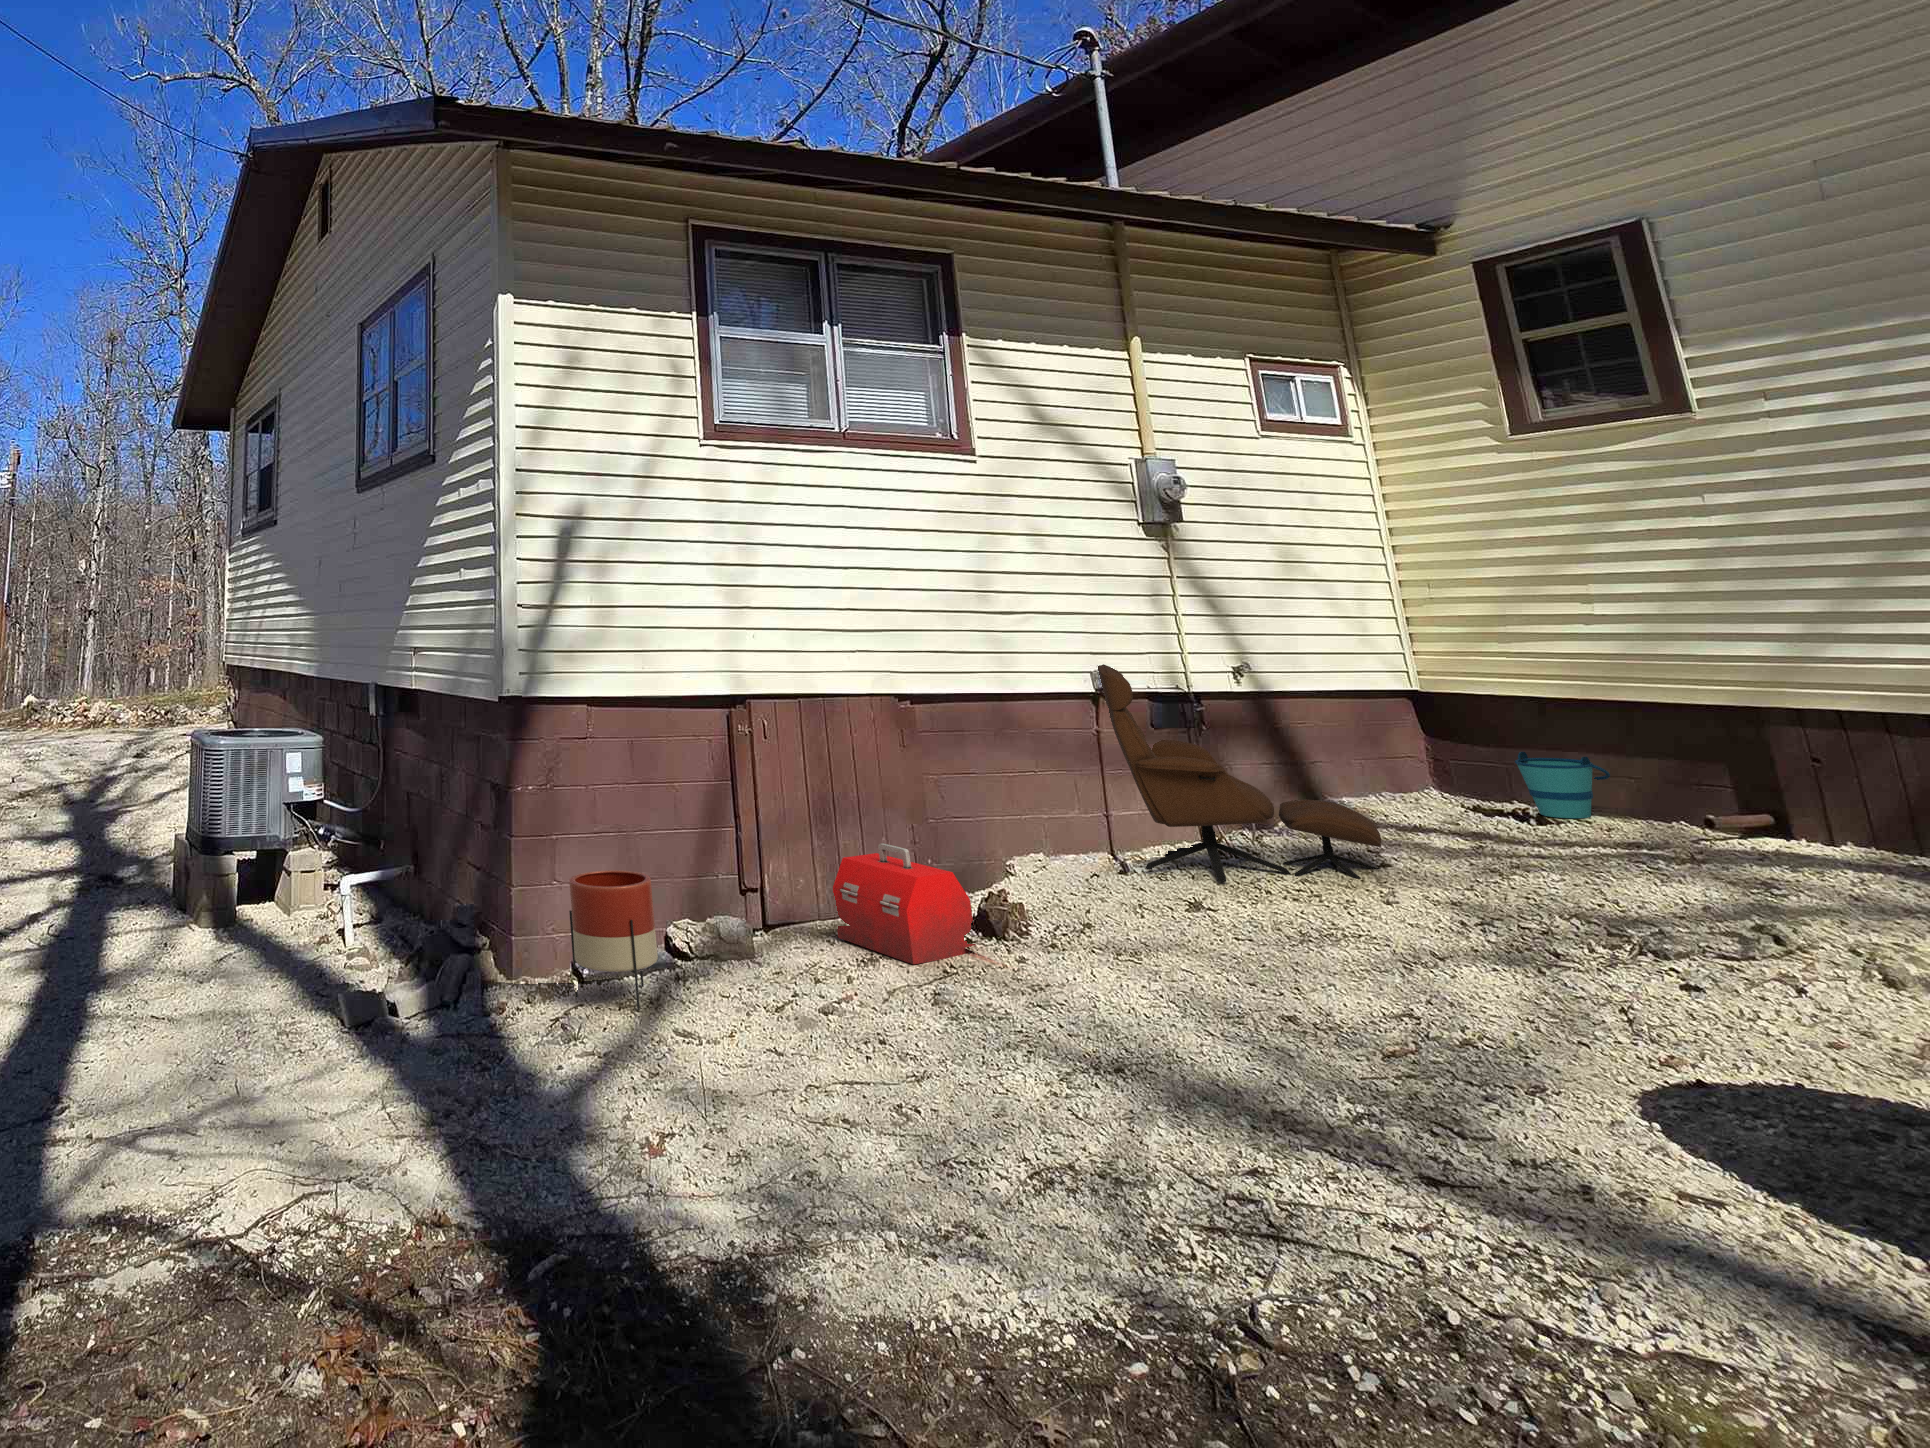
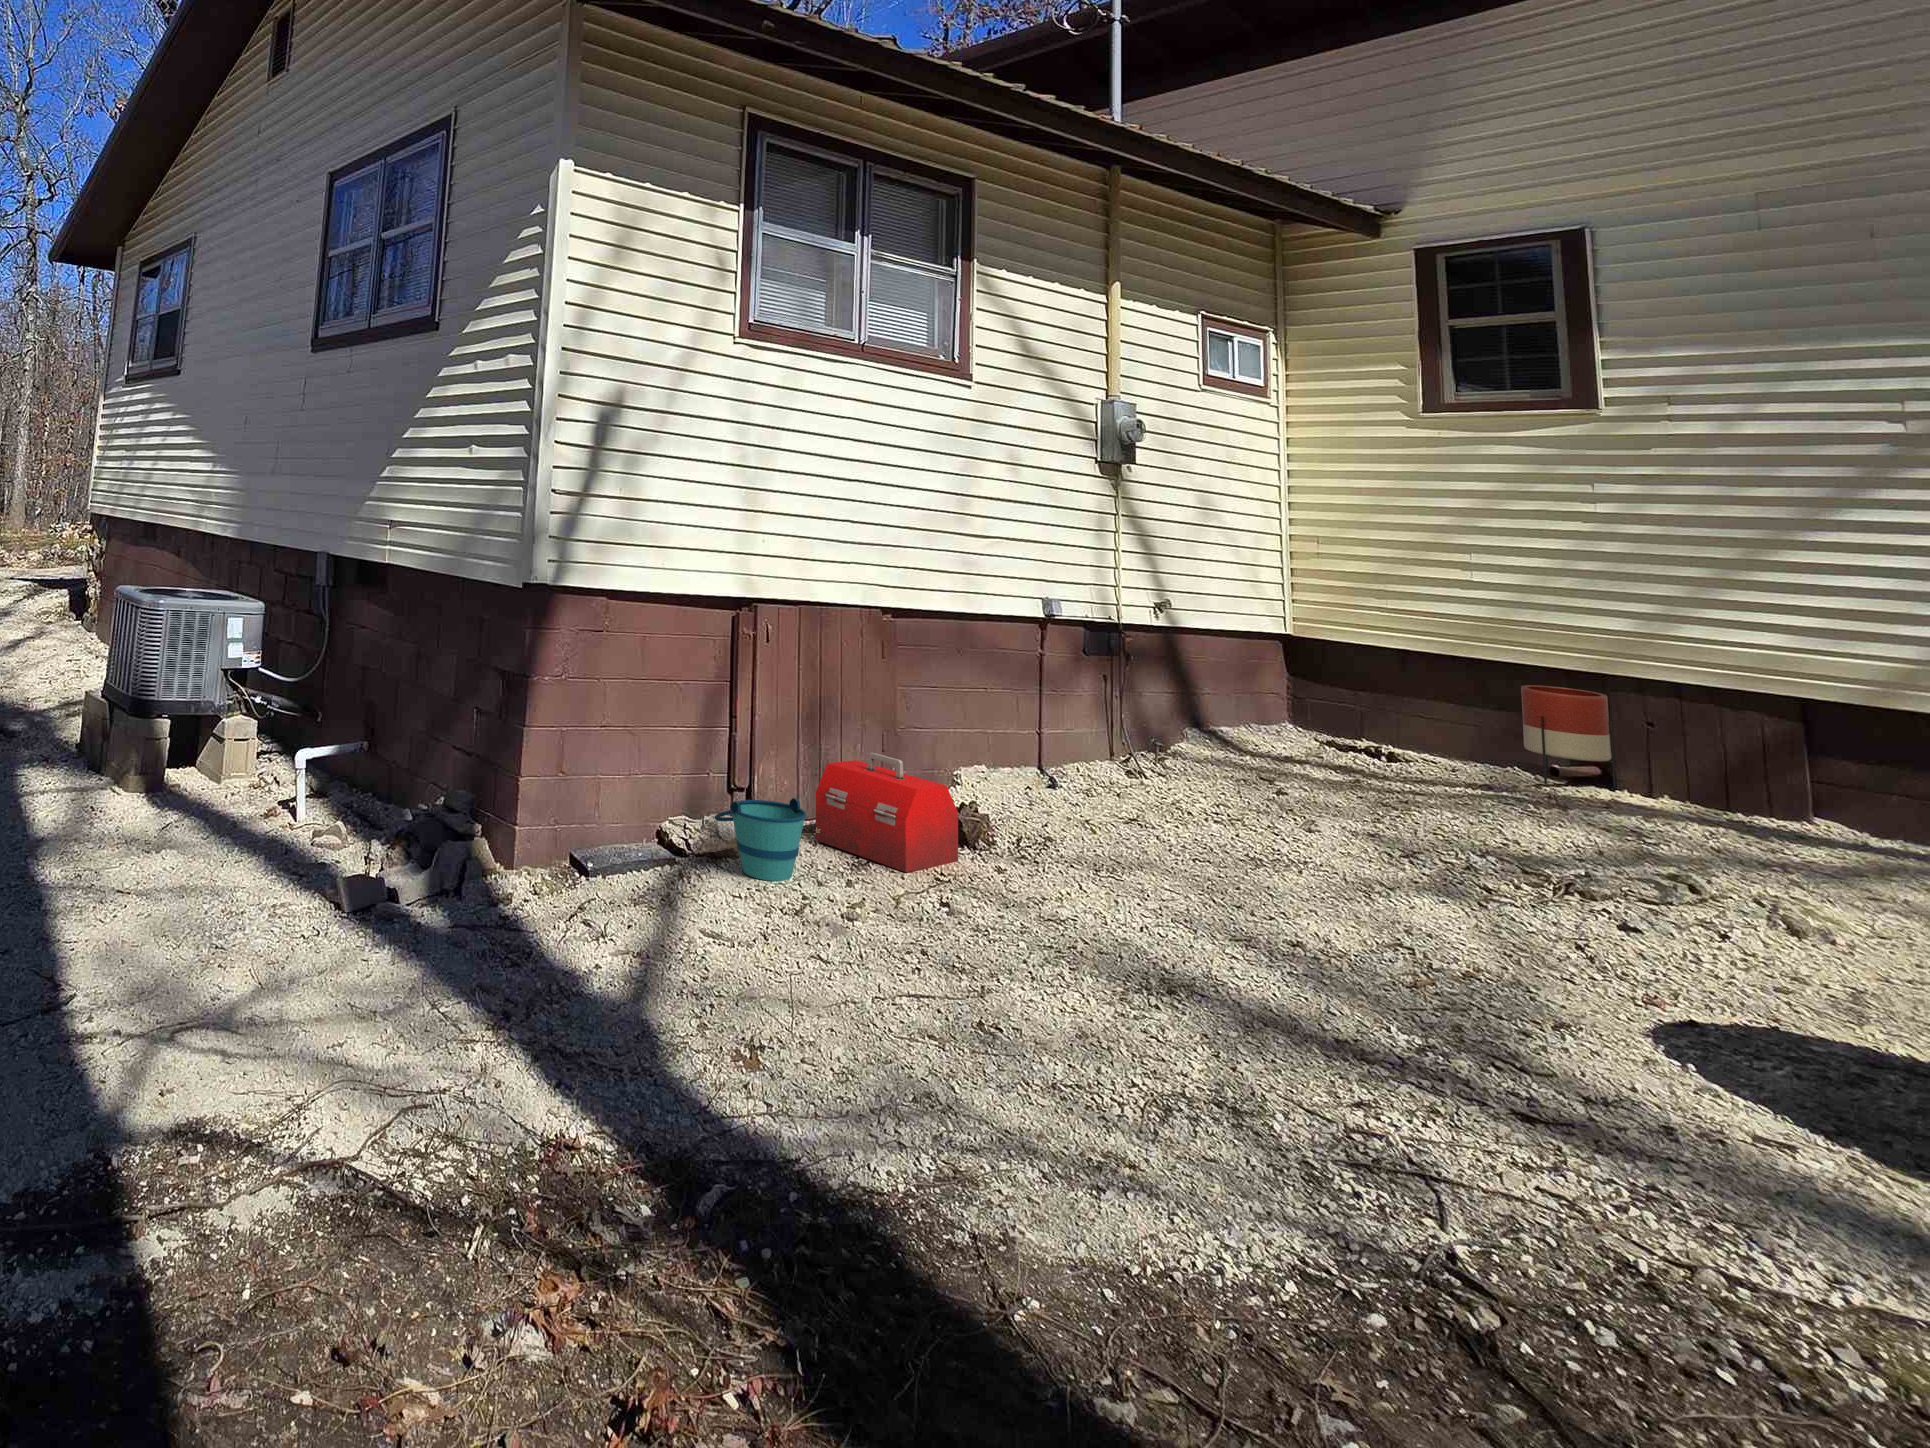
lounge chair: present [1098,664,1381,882] -> none [1044,591,1295,809]
bucket: present [1515,752,1610,818] -> present [715,798,807,881]
planter: present [569,870,658,1010] -> present [1521,685,1616,789]

